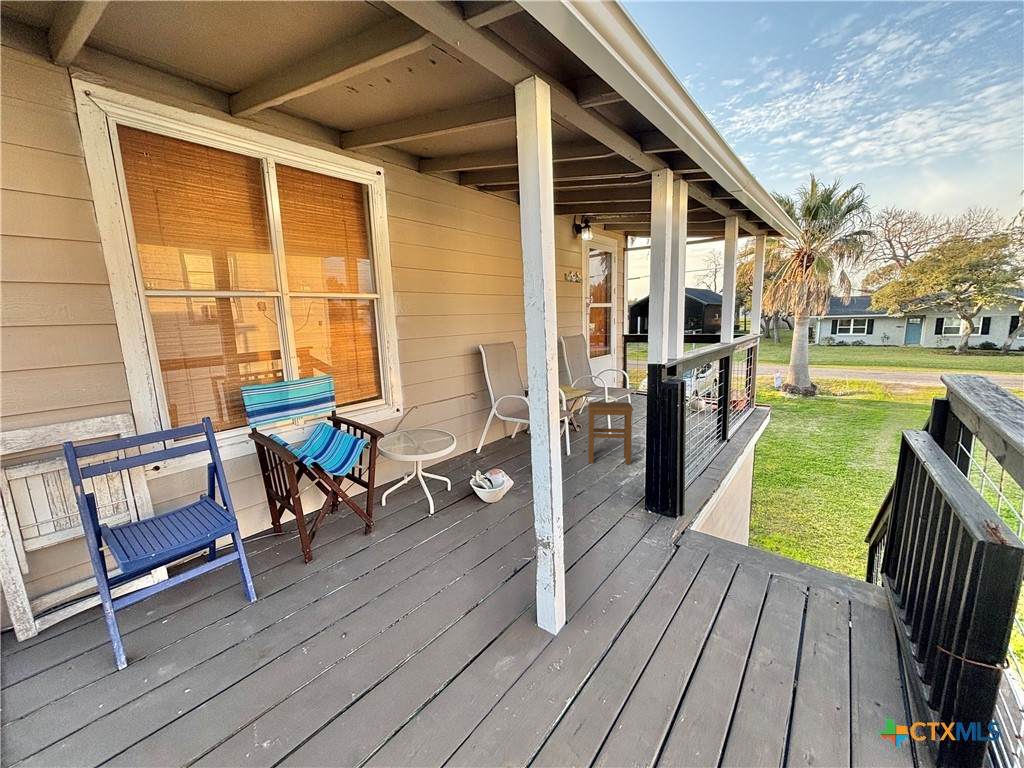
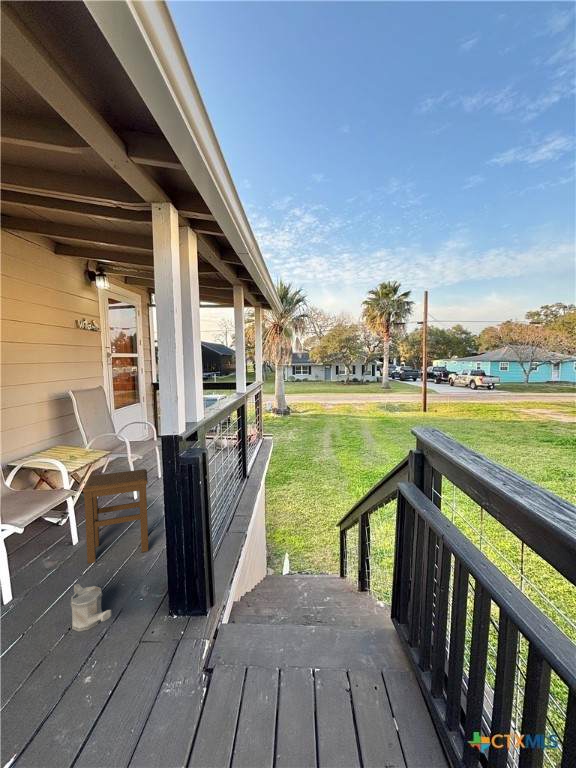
watering can: none [589,462,616,486] -> present [71,584,111,631]

